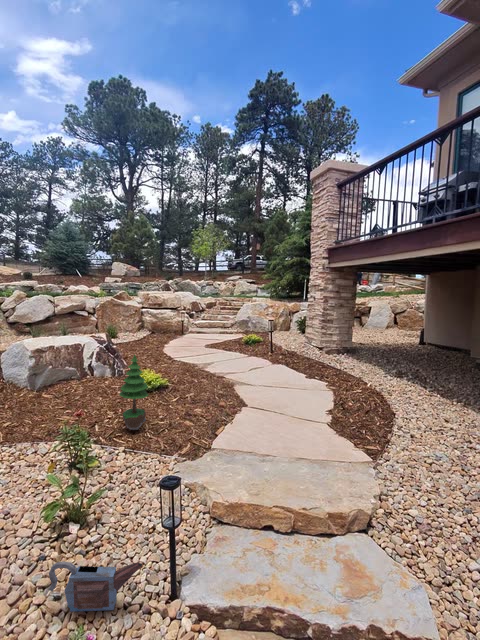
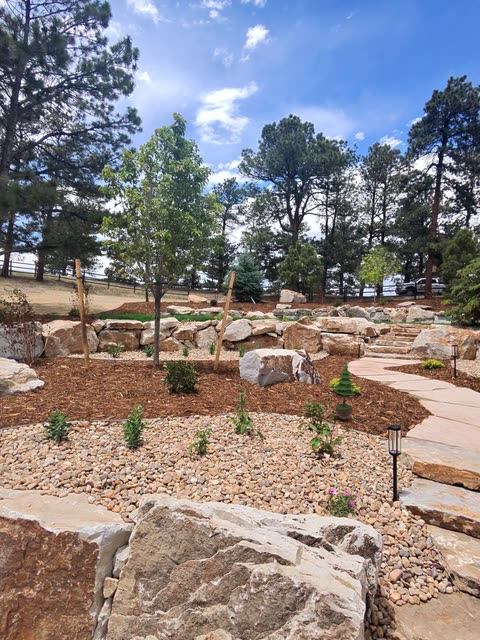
watering can: present [49,561,142,612] -> none [324,464,378,499]

